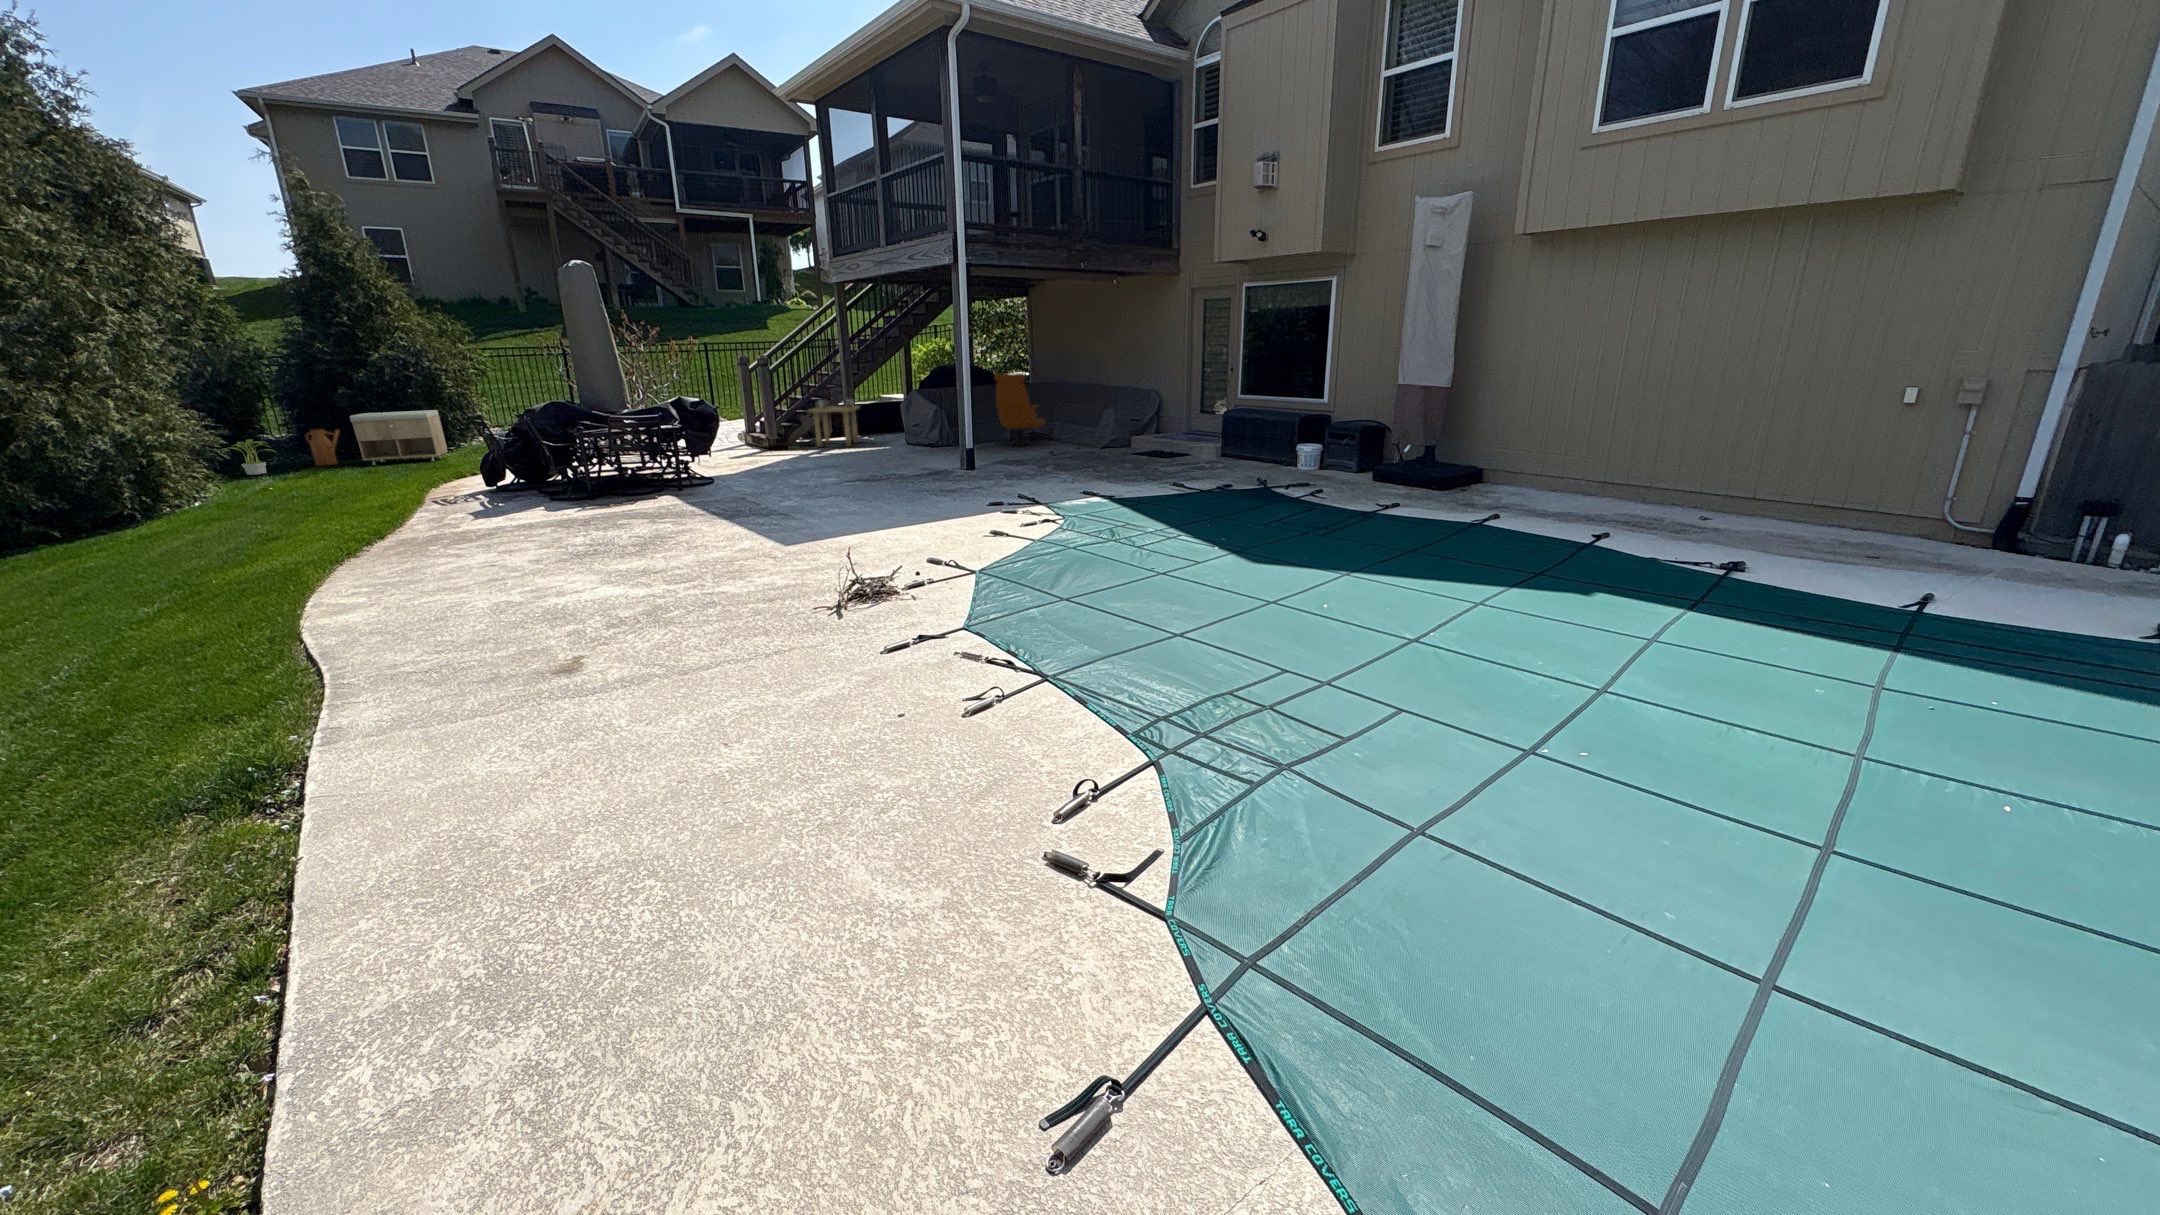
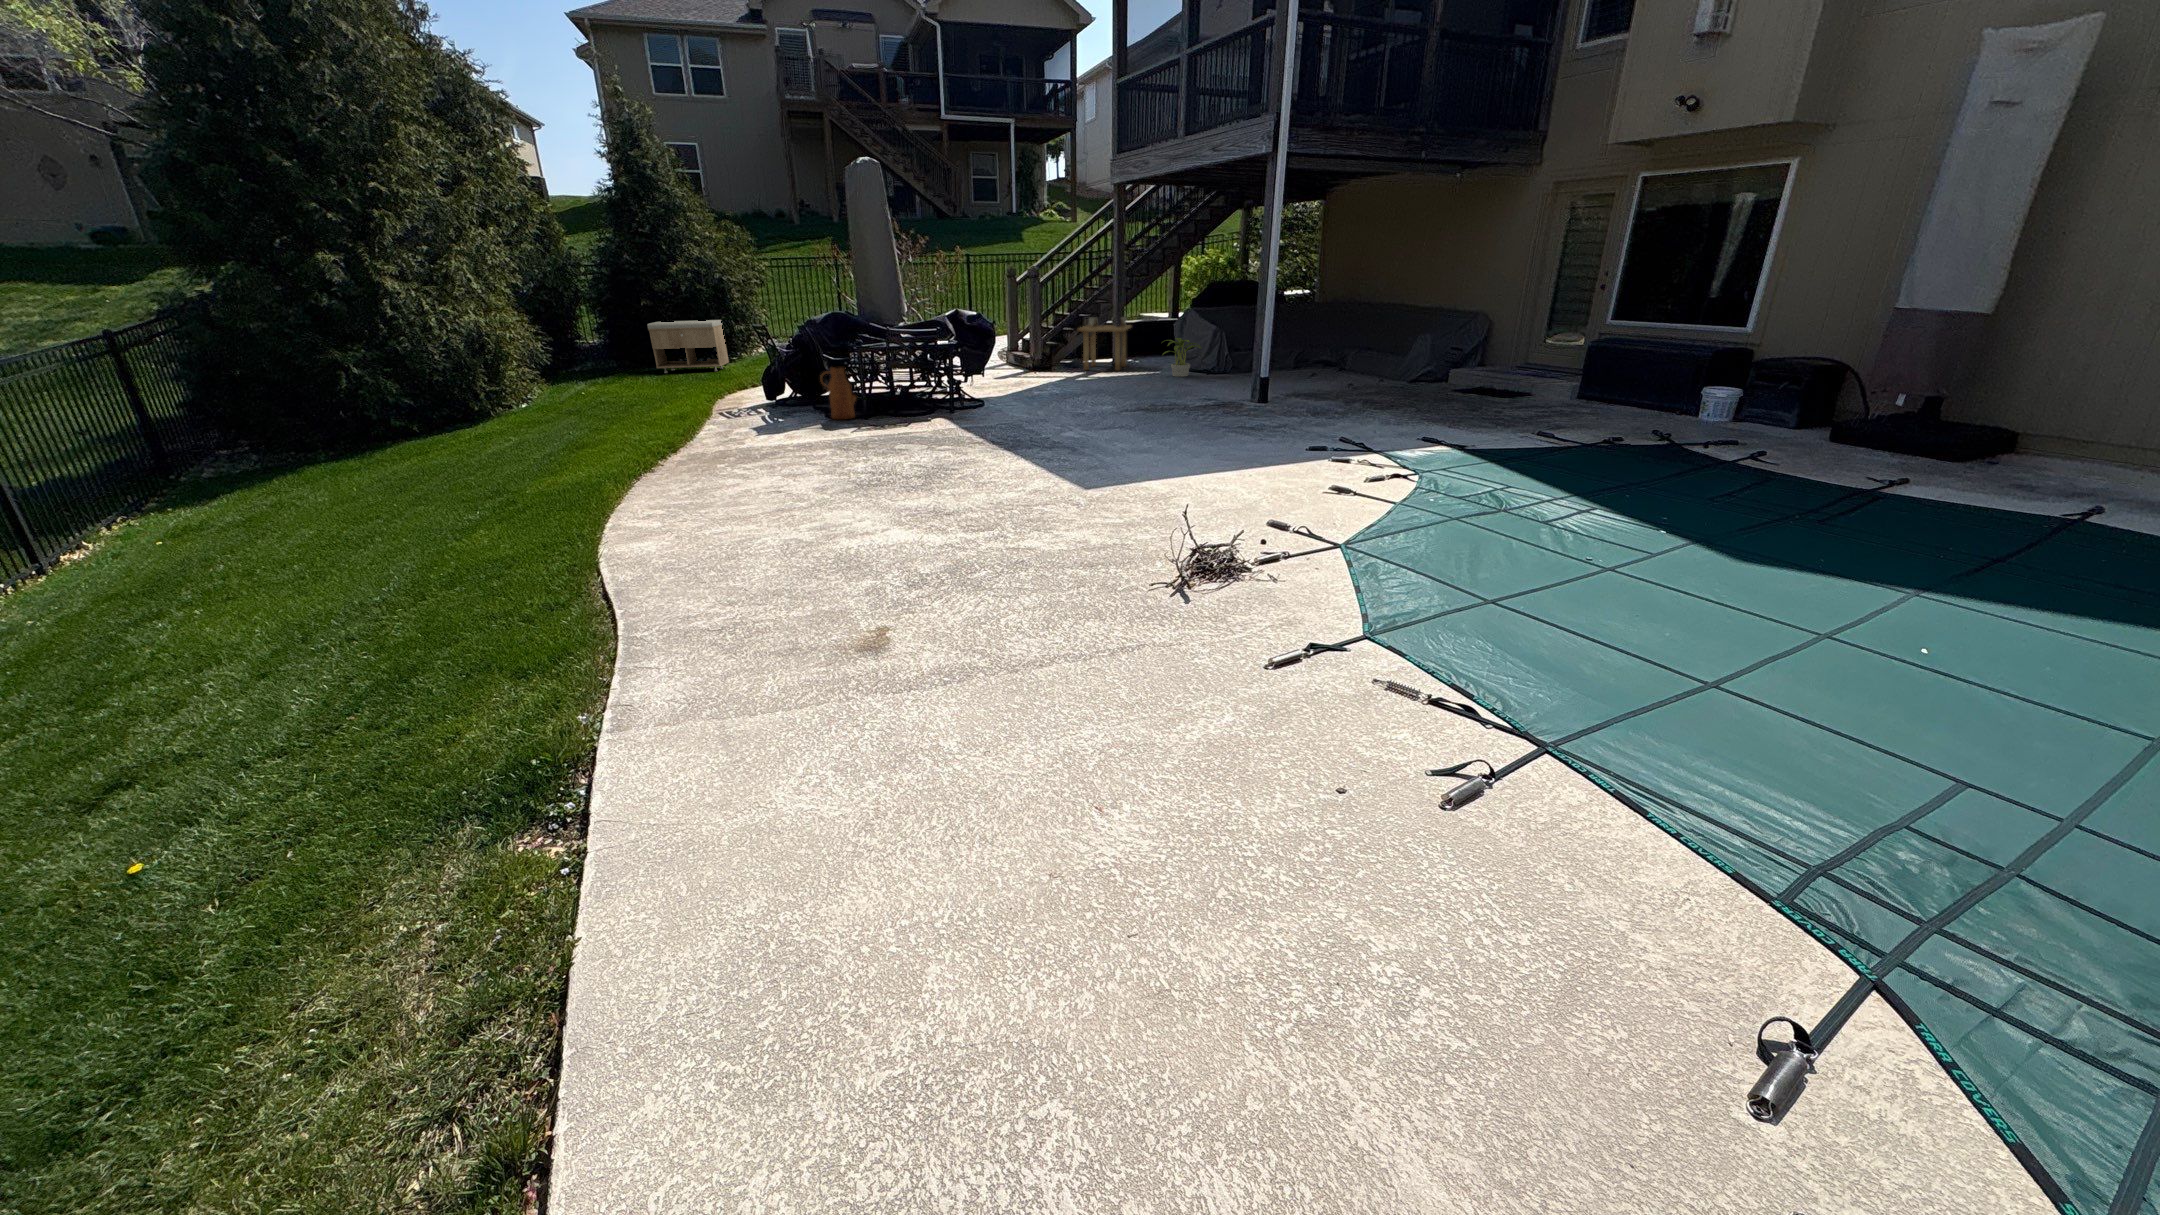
lounge chair: present [994,373,1045,443] -> none [1291,289,1346,378]
watering can: present [306,429,339,466] -> present [820,367,856,420]
potted plant: present [226,439,276,475] -> present [1162,338,1202,377]

